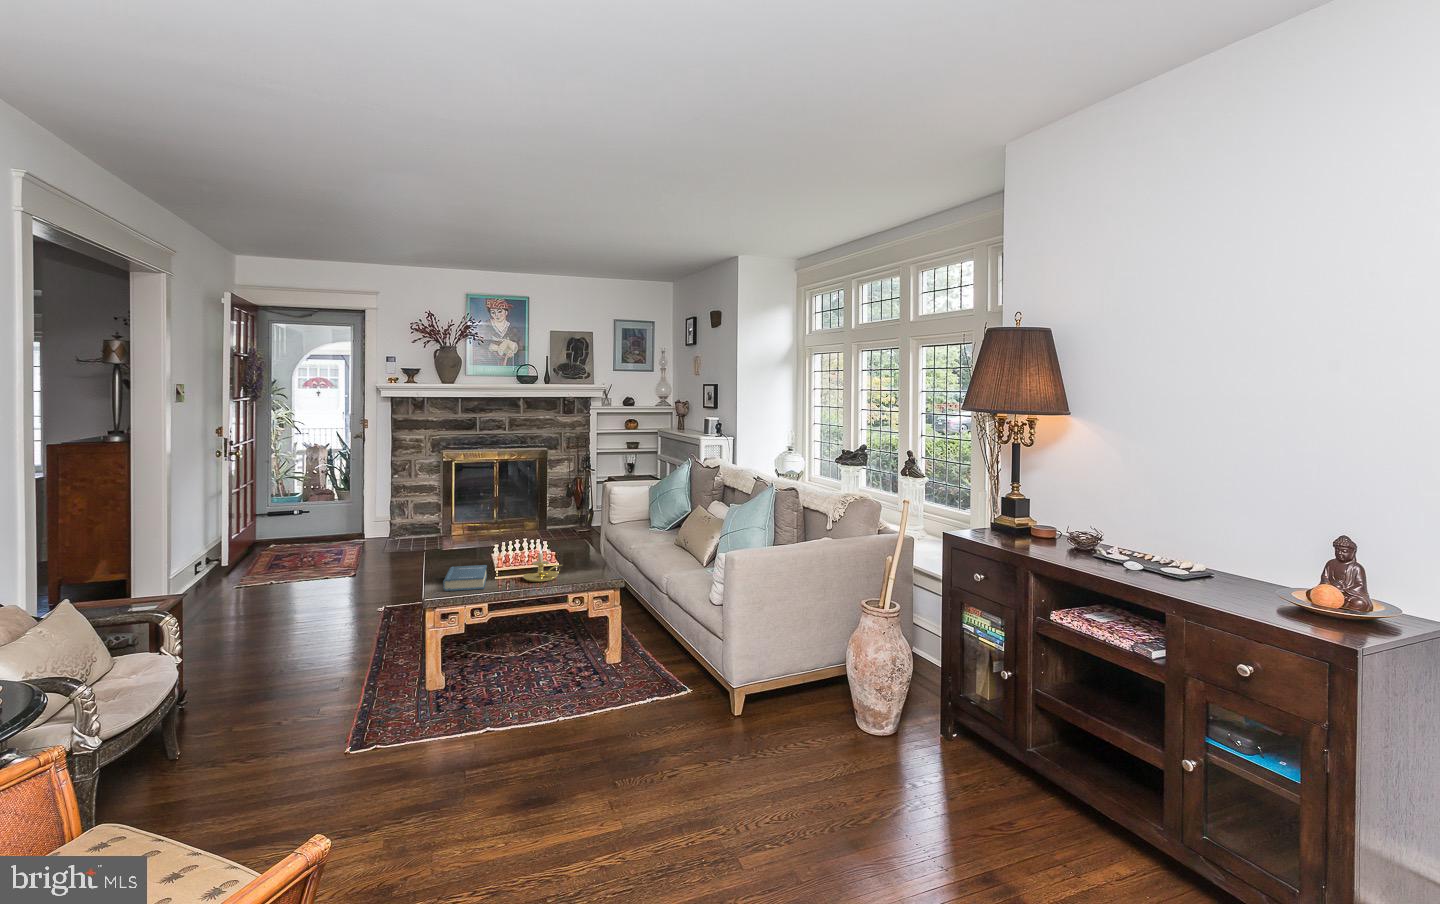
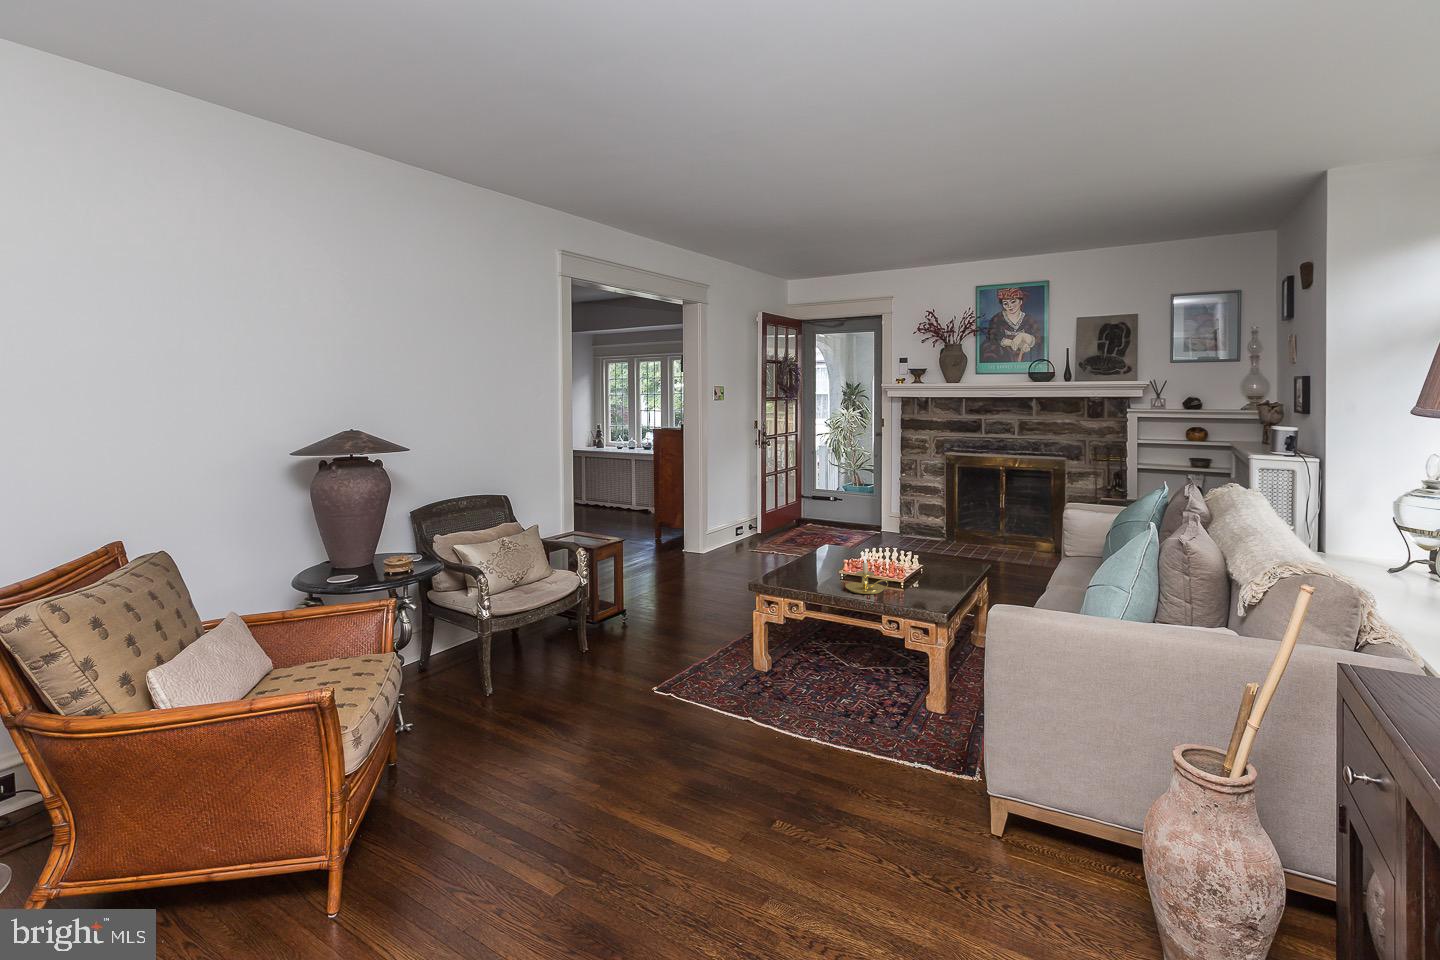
hardback book: present [443,565,487,591] -> none [767,561,827,588]

